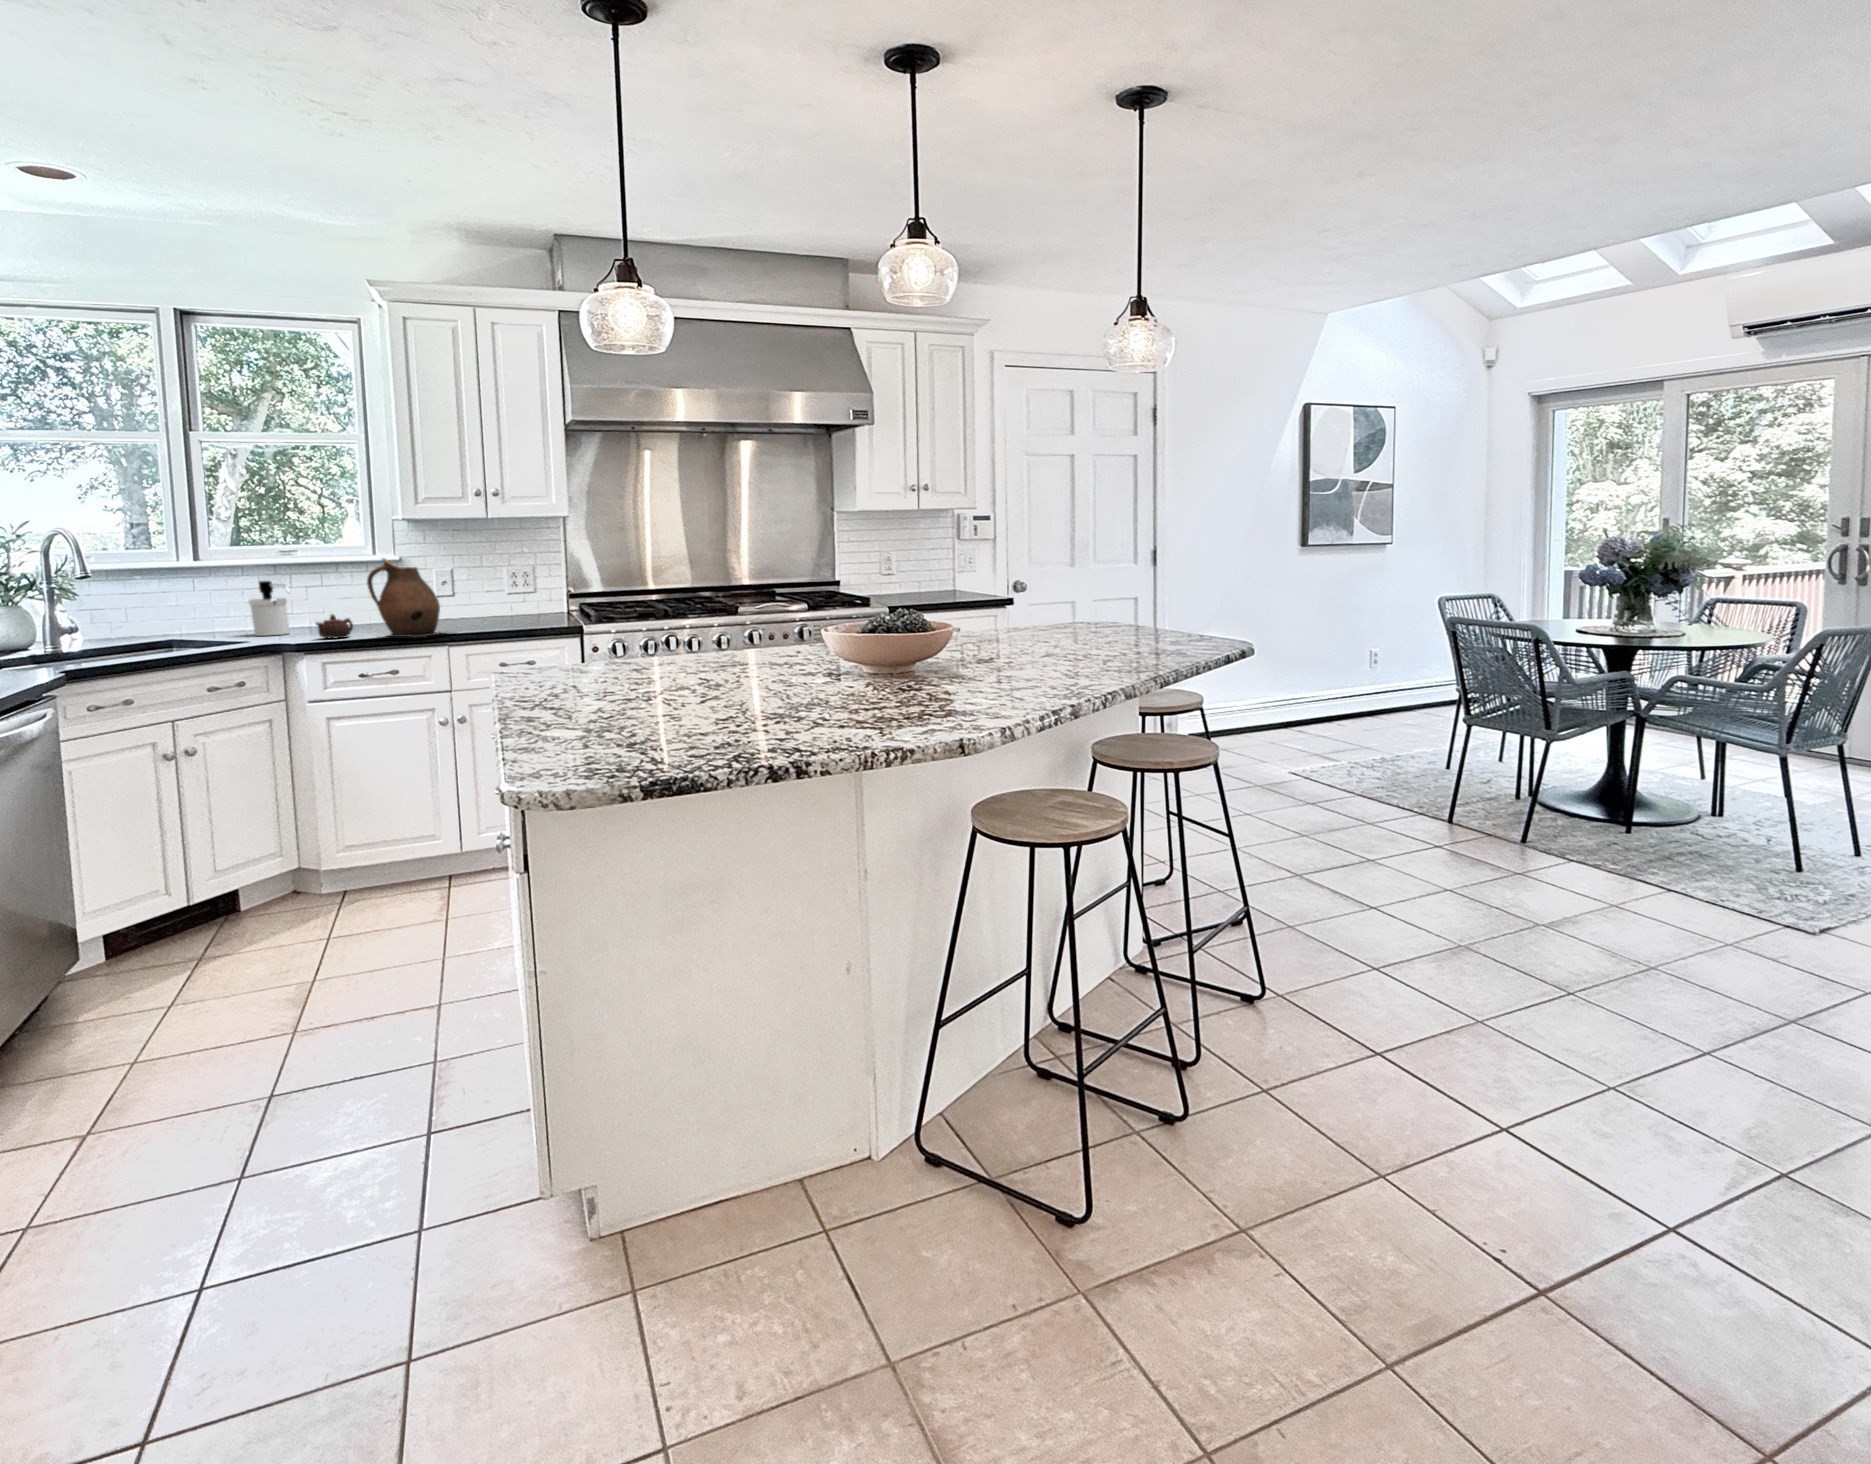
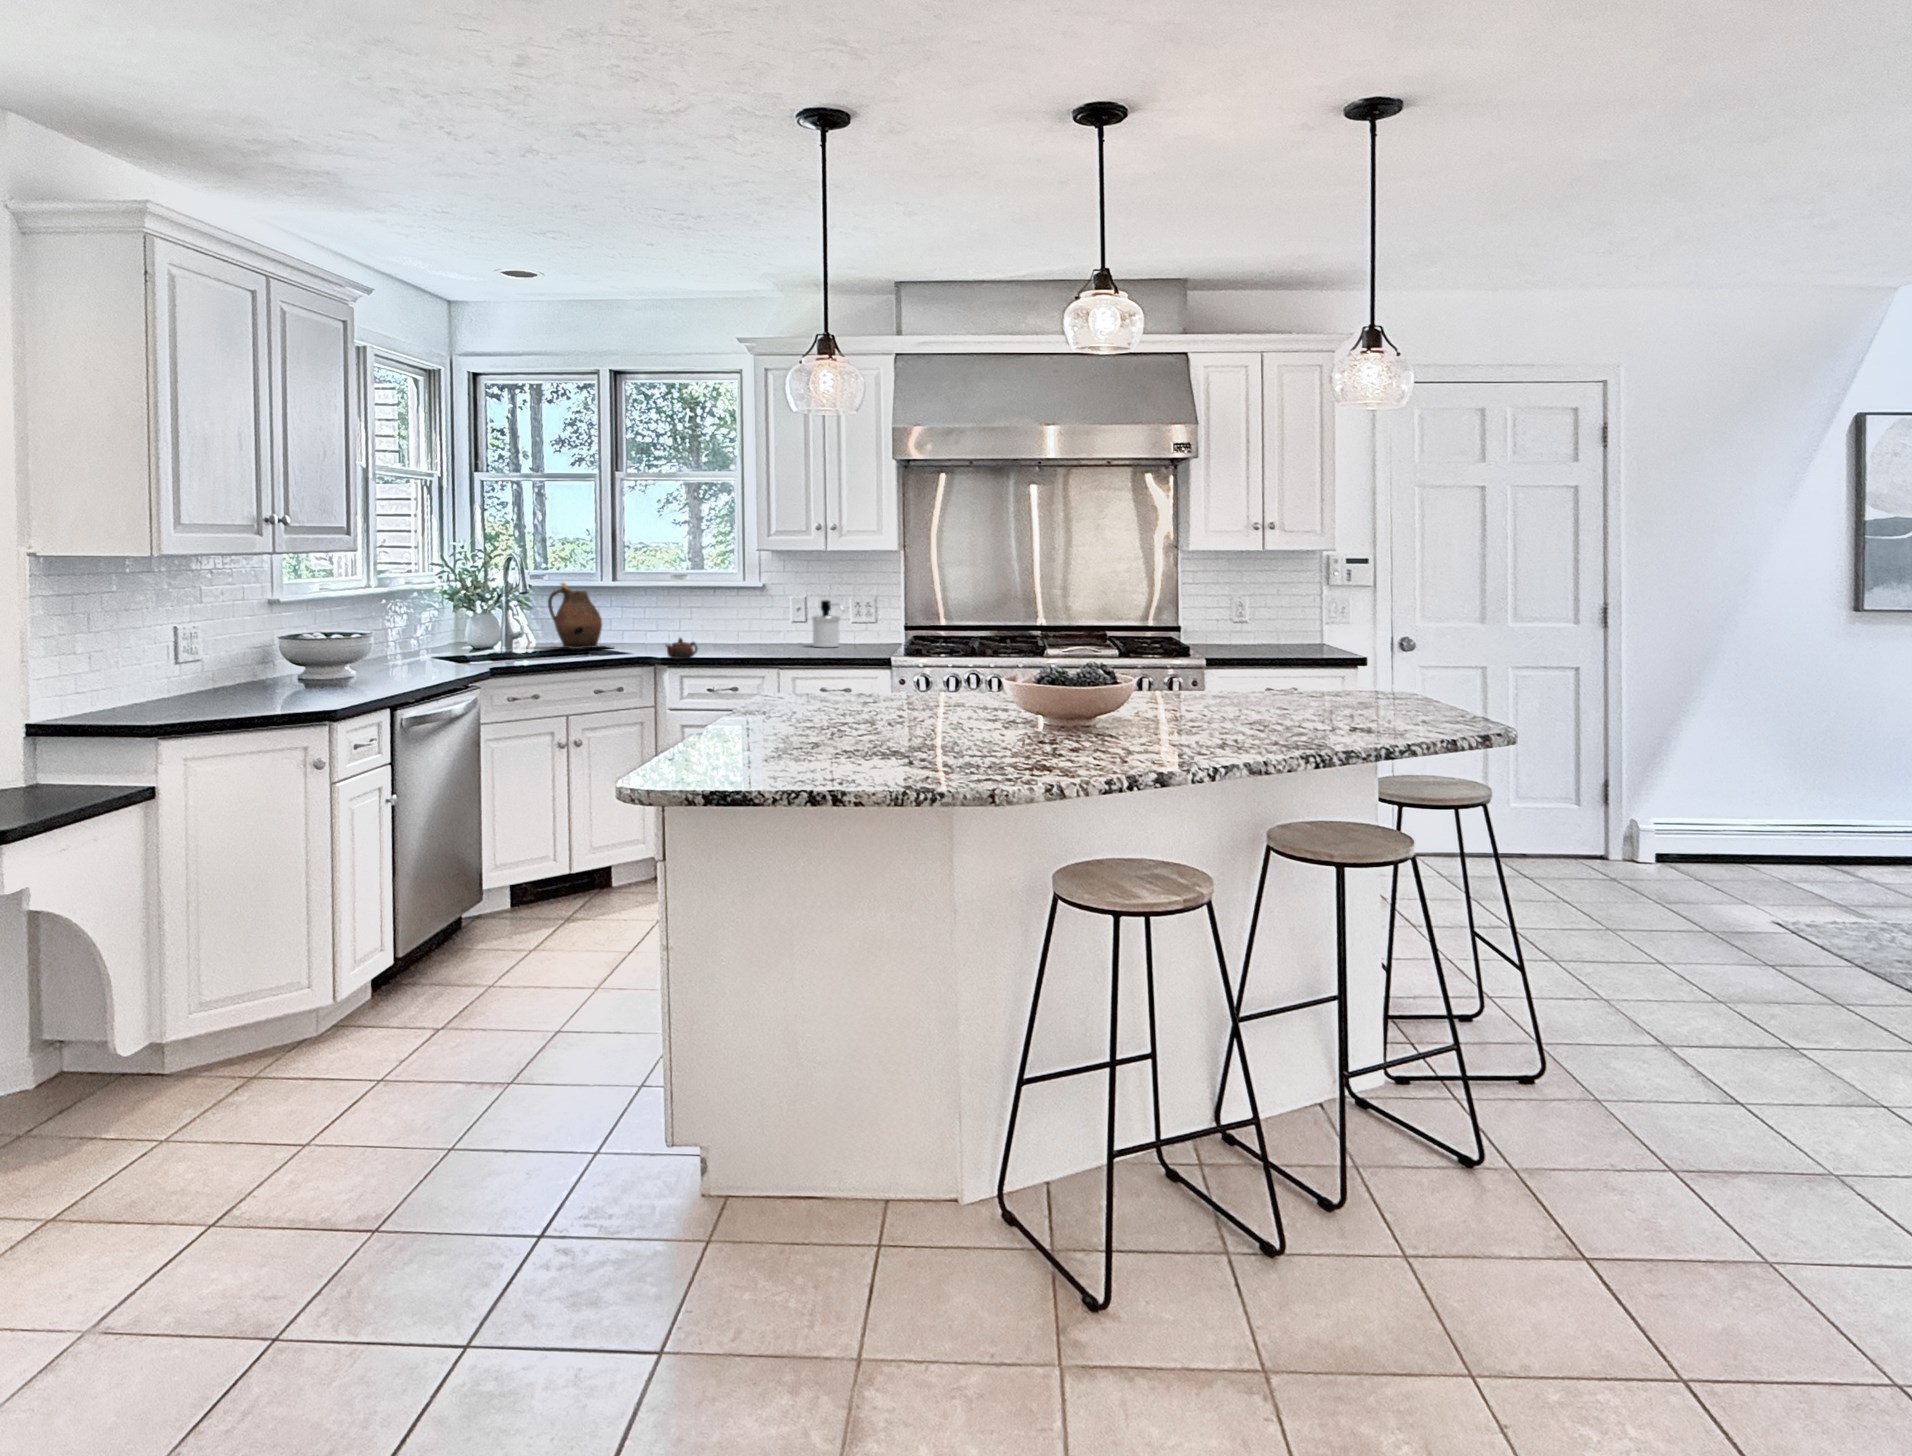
ceramic pitcher: present [367,558,448,638] -> present [548,583,604,649]
soap dispenser: present [249,581,290,636] -> present [812,600,844,647]

